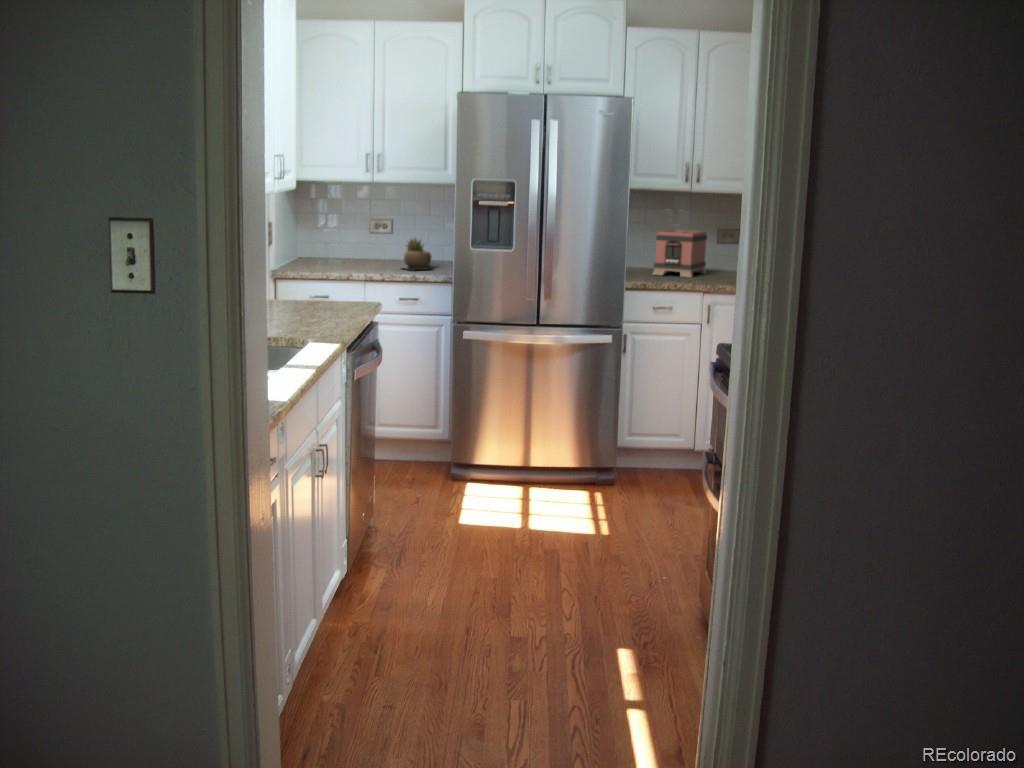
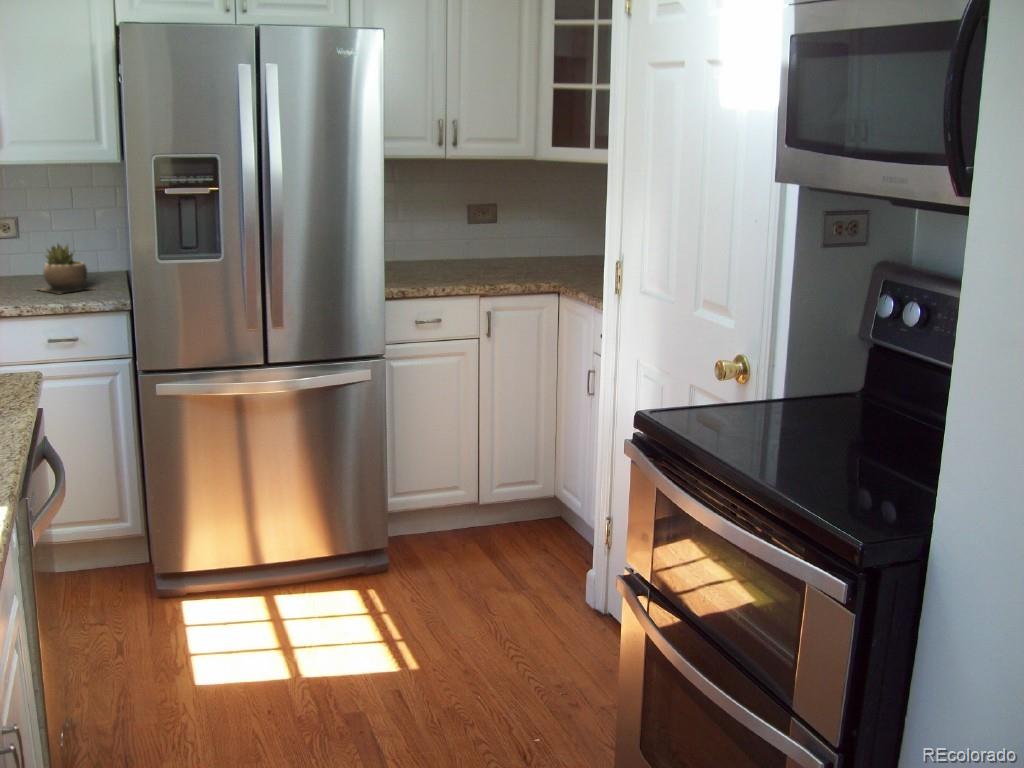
toaster: present [653,230,707,278] -> none [404,209,468,276]

